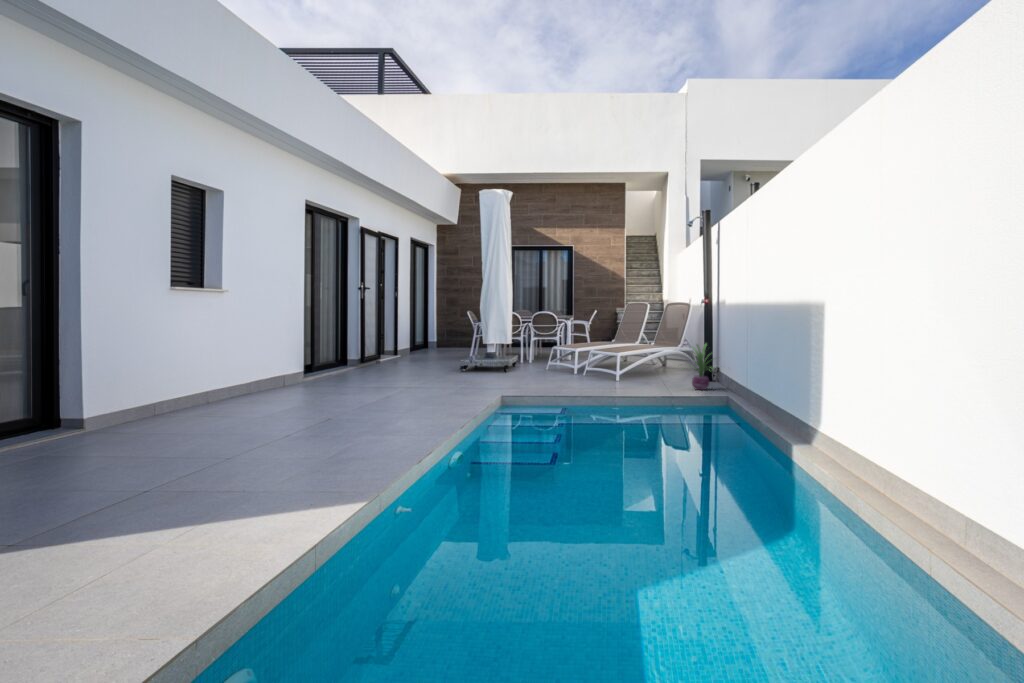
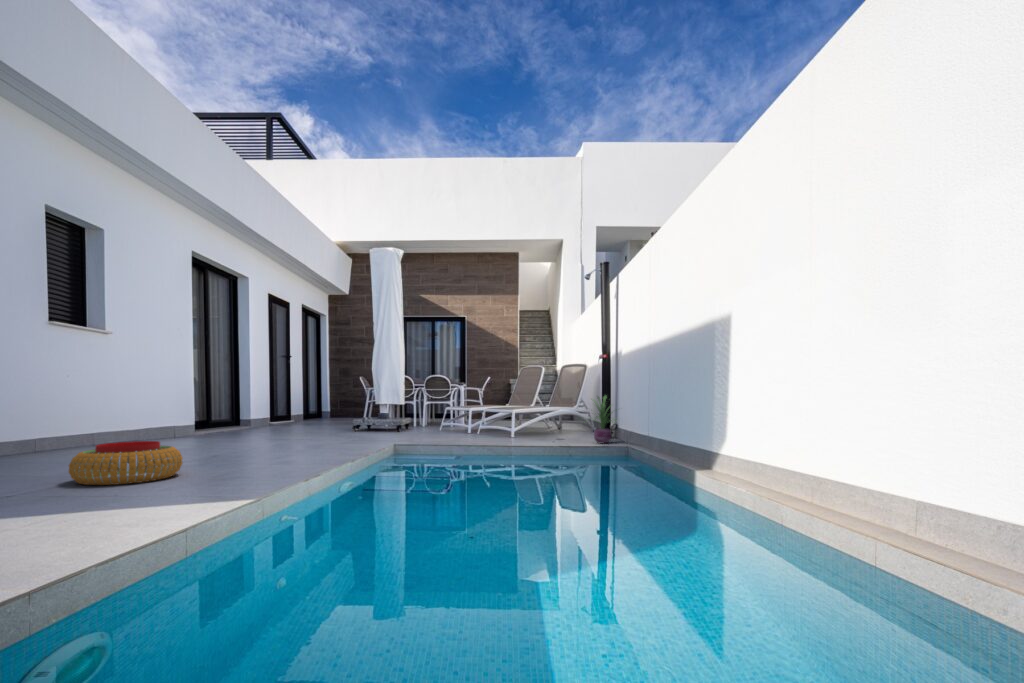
pouf: none [250,376,331,410] -> present [69,441,183,485]

